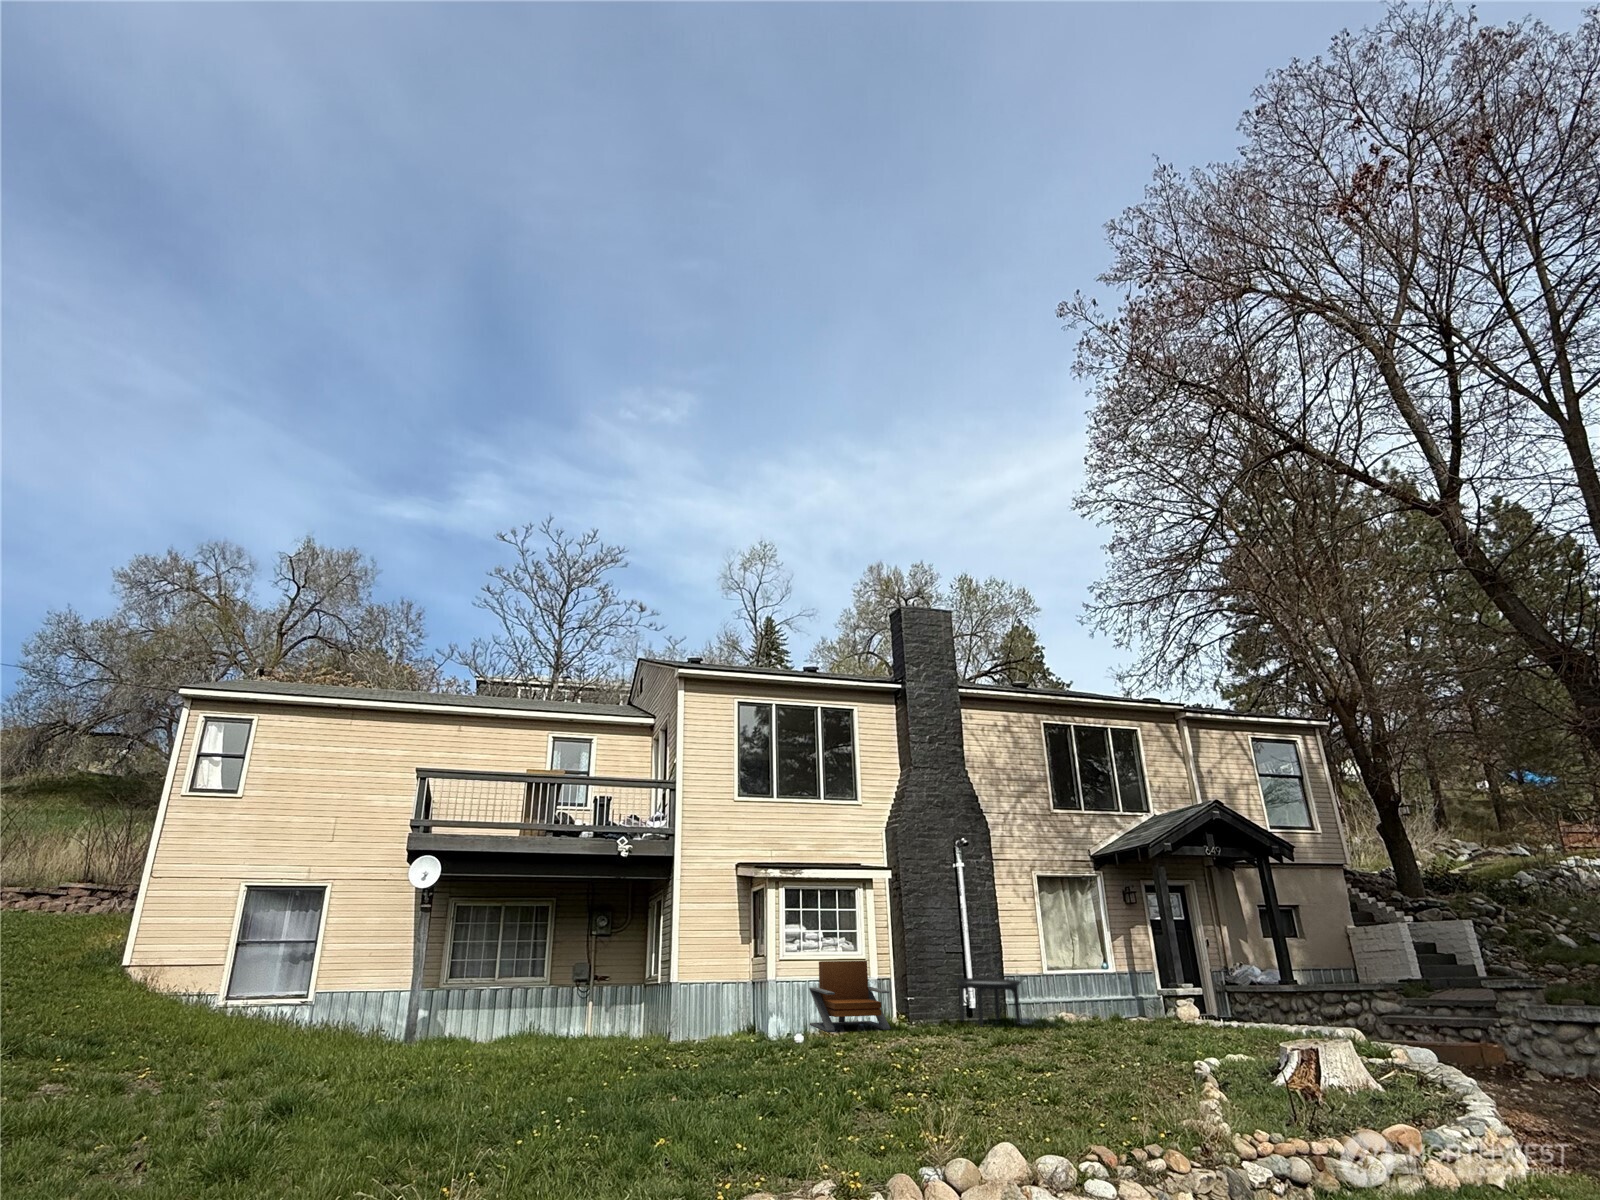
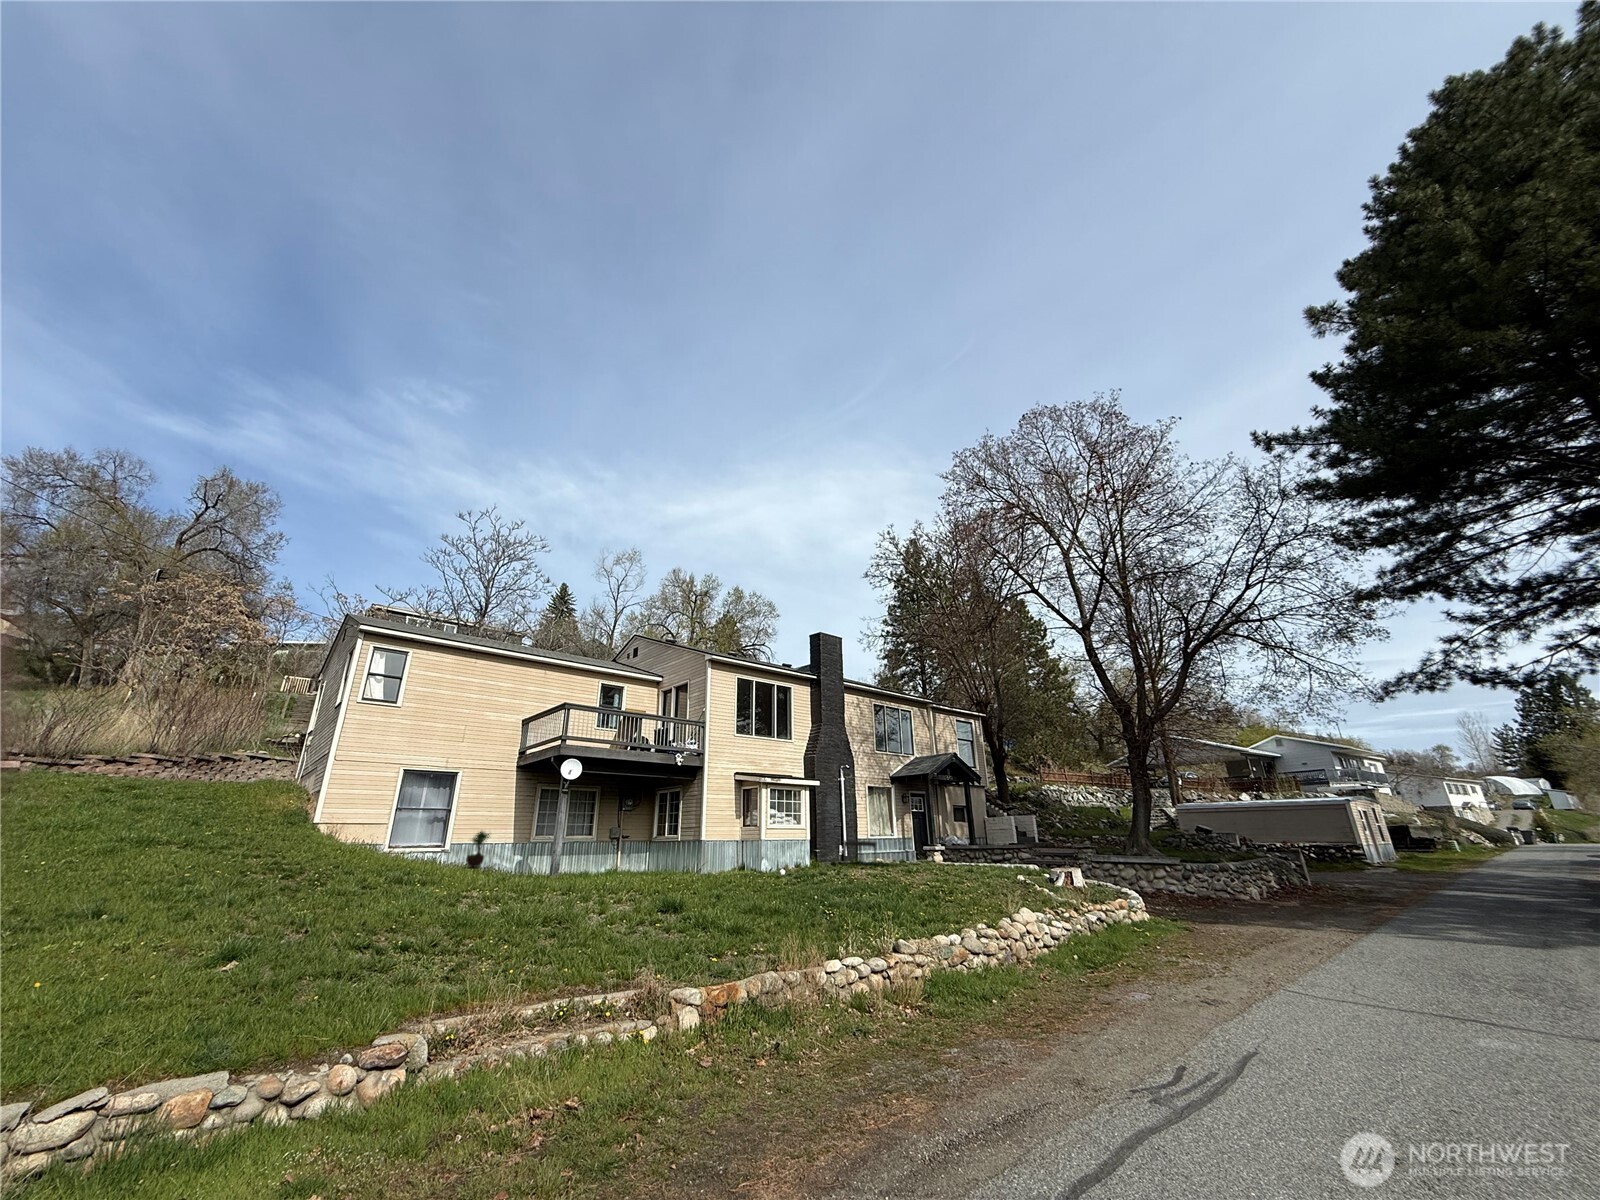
lounge chair: present [809,961,890,1032] -> none [775,830,822,868]
potted tree: none [321,963,358,1022] -> present [466,831,490,867]

